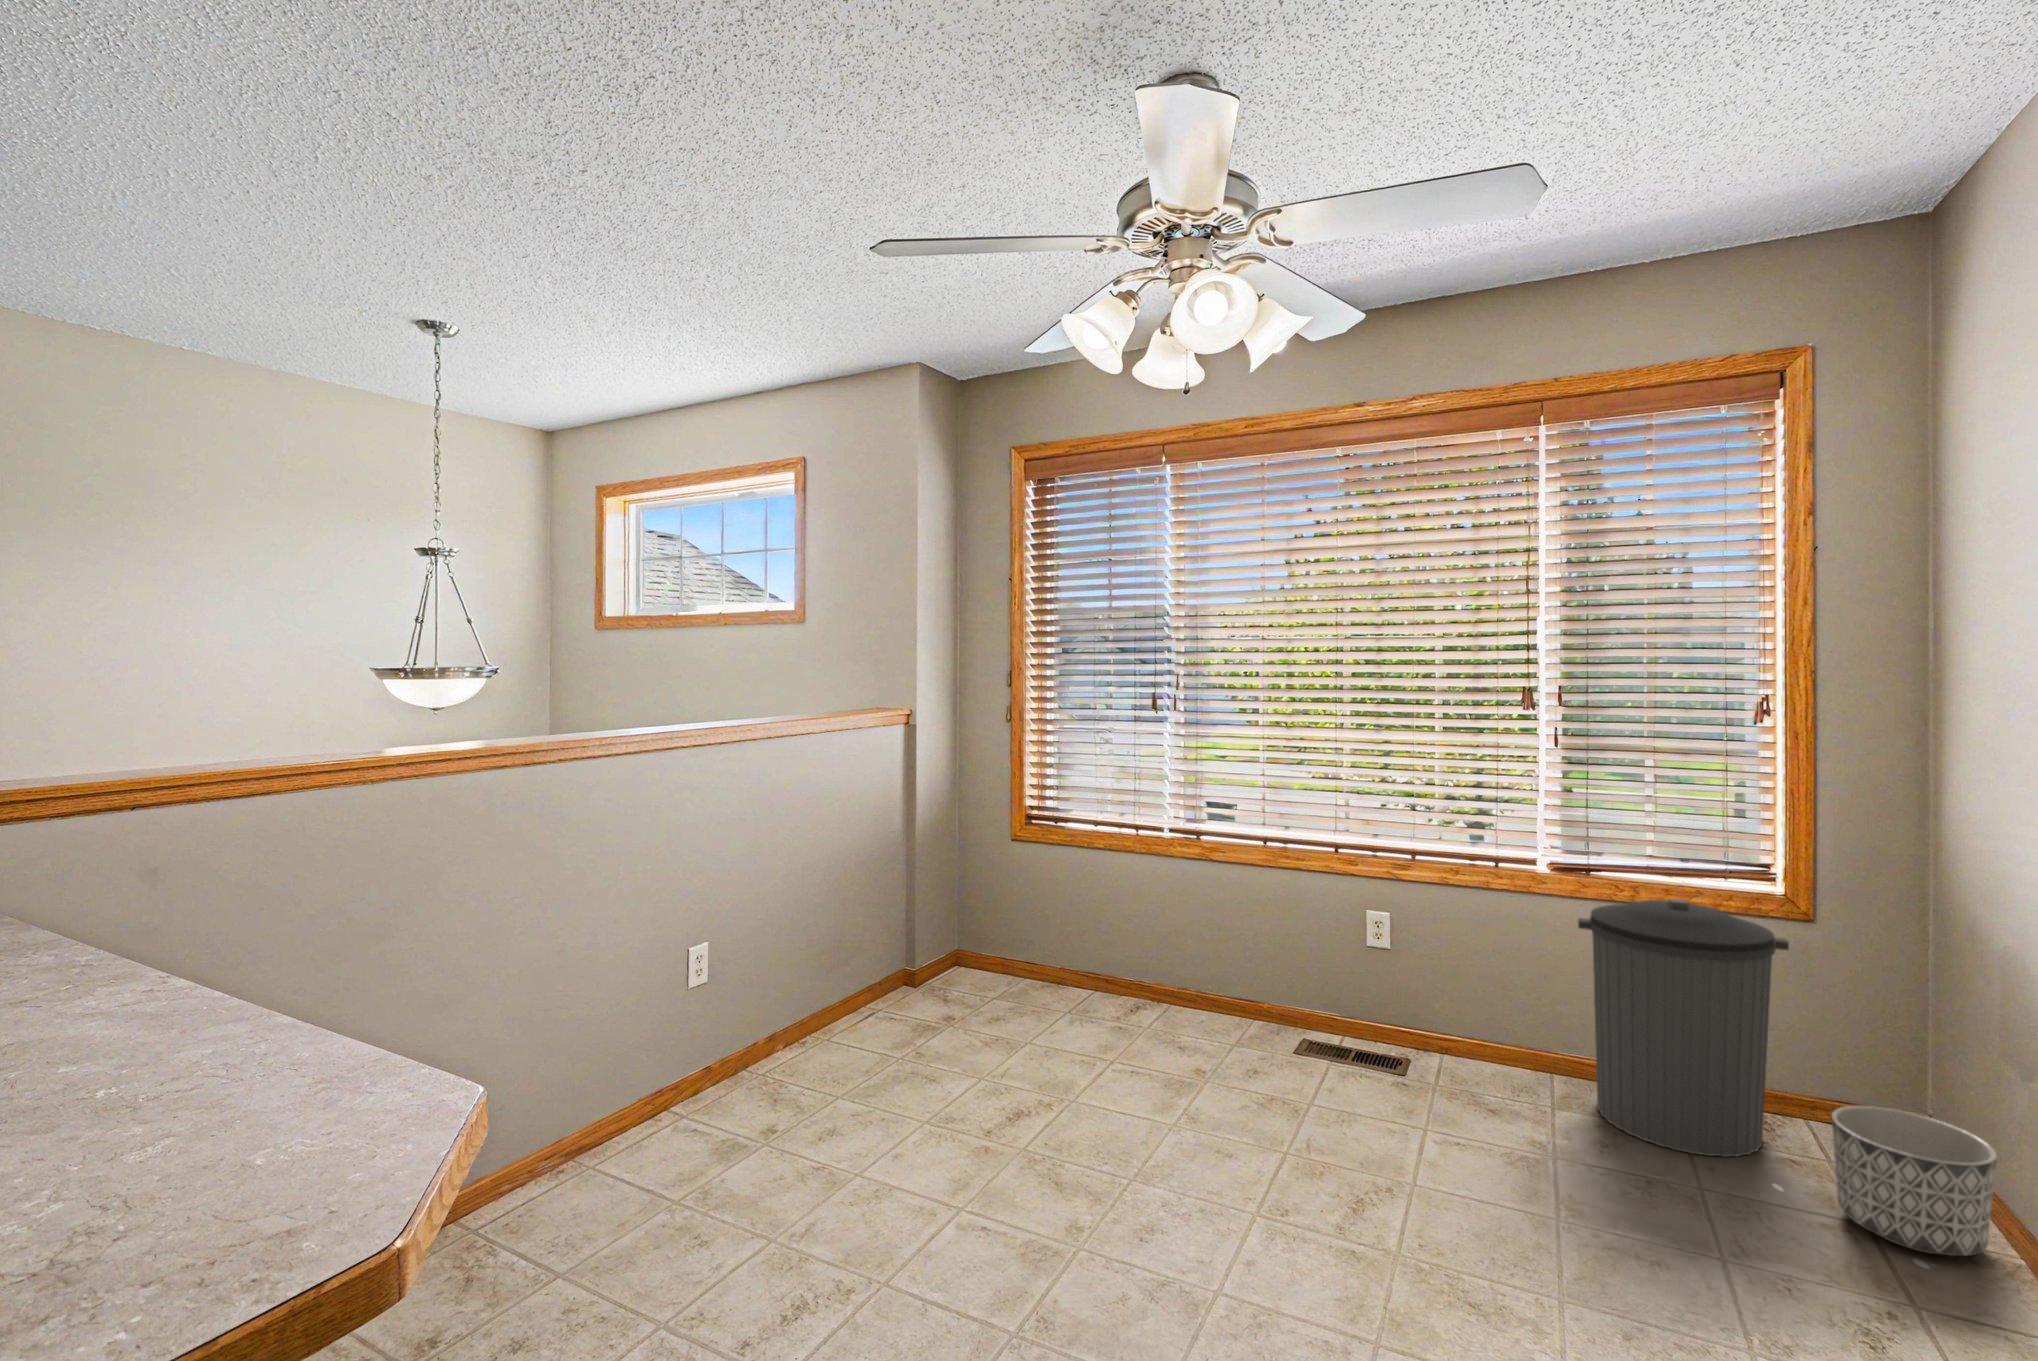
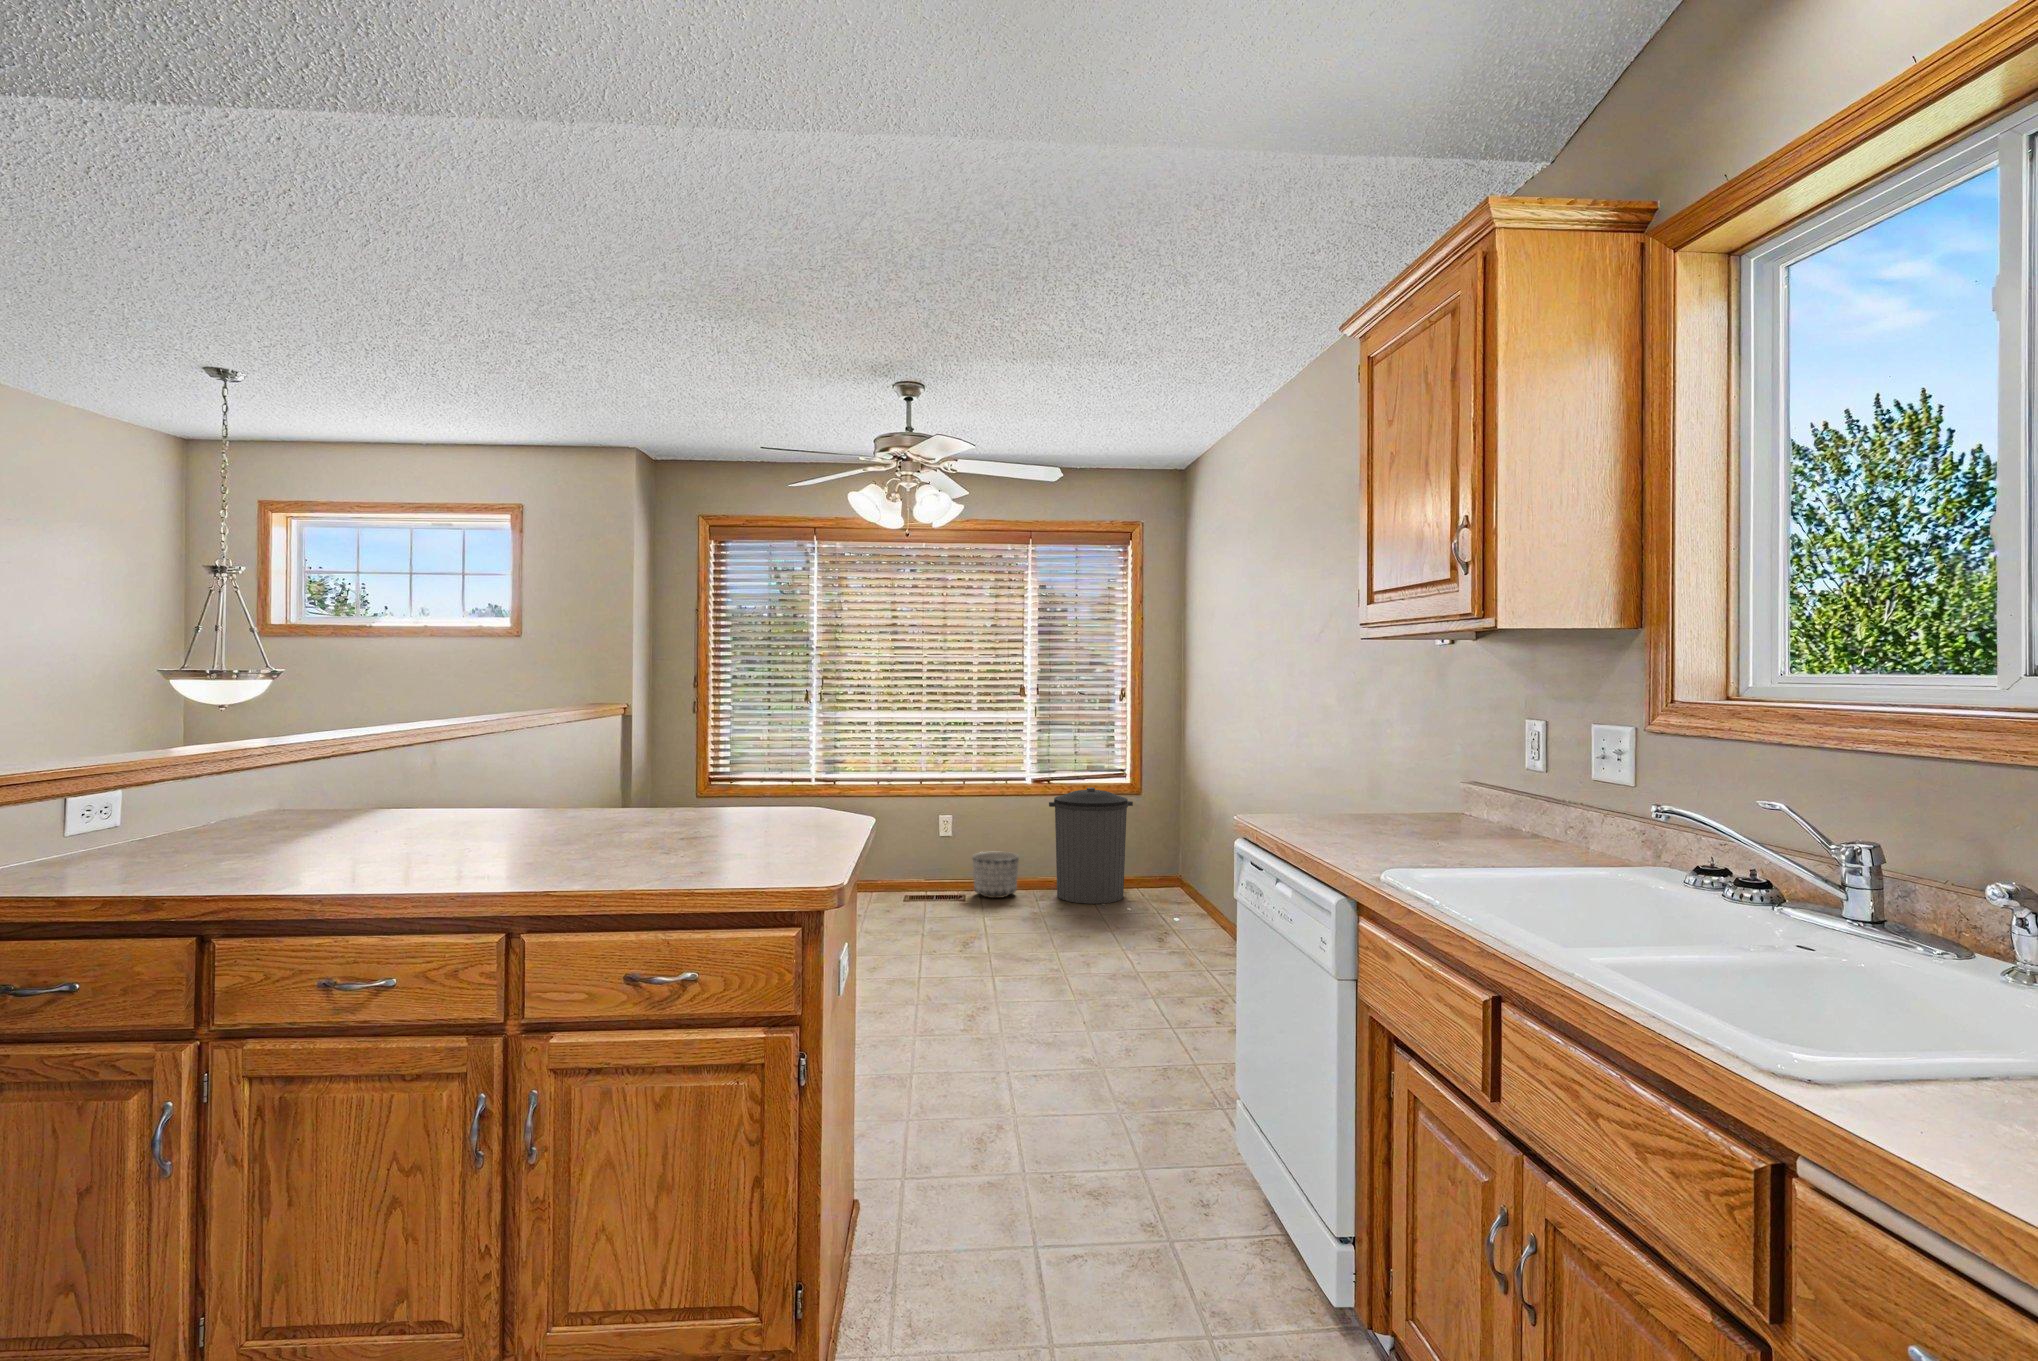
planter: present [1832,1106,1997,1256] -> present [972,852,1019,898]

